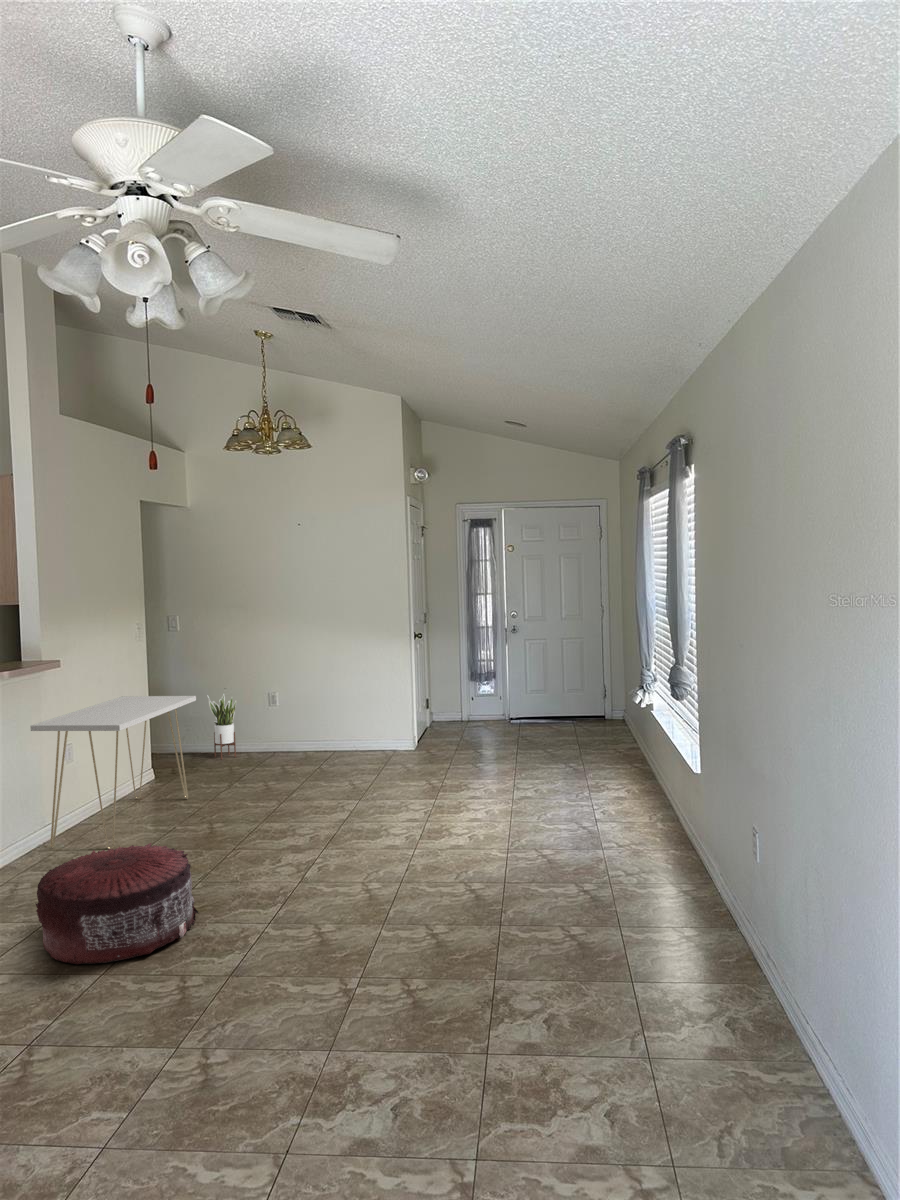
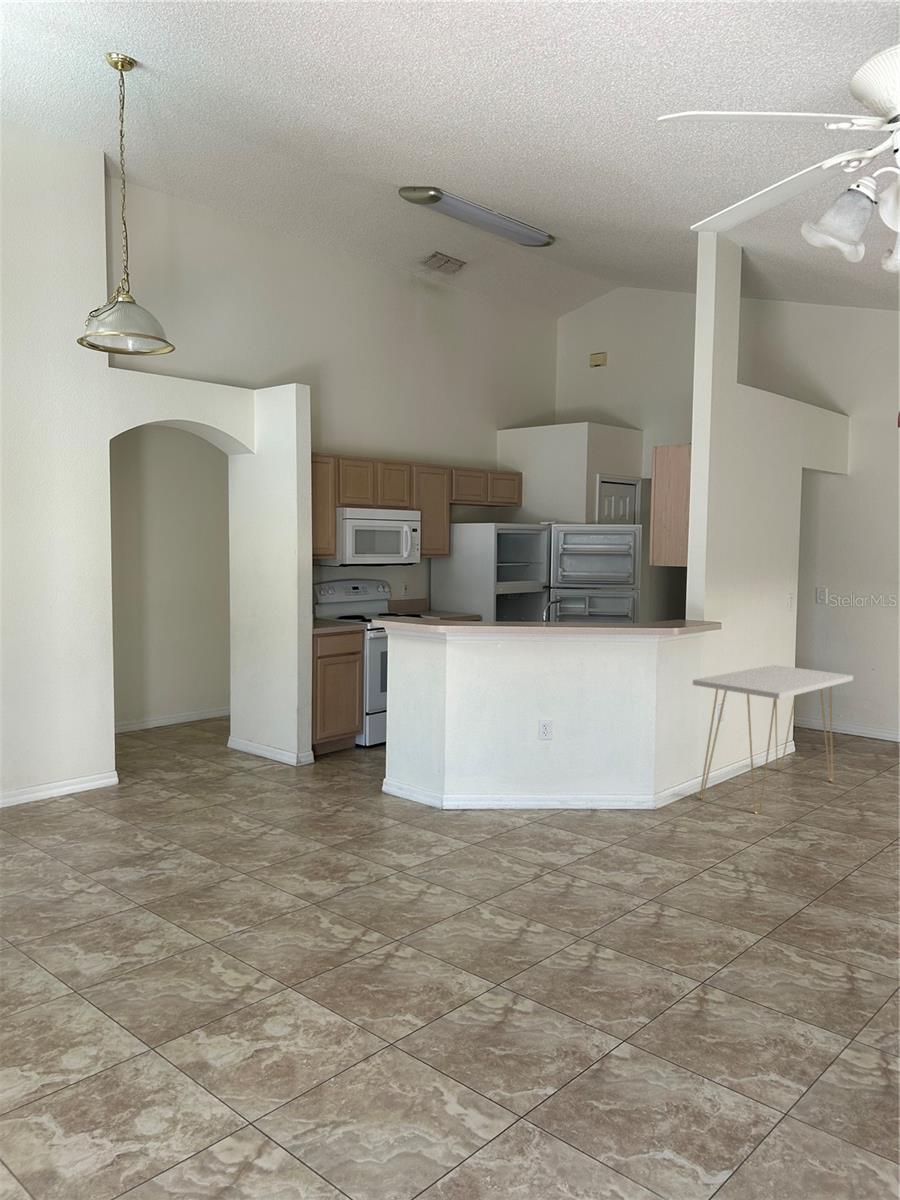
potted plant: present [207,694,236,760] -> none [856,676,889,748]
pouf: present [36,843,198,964] -> none [703,812,862,932]

